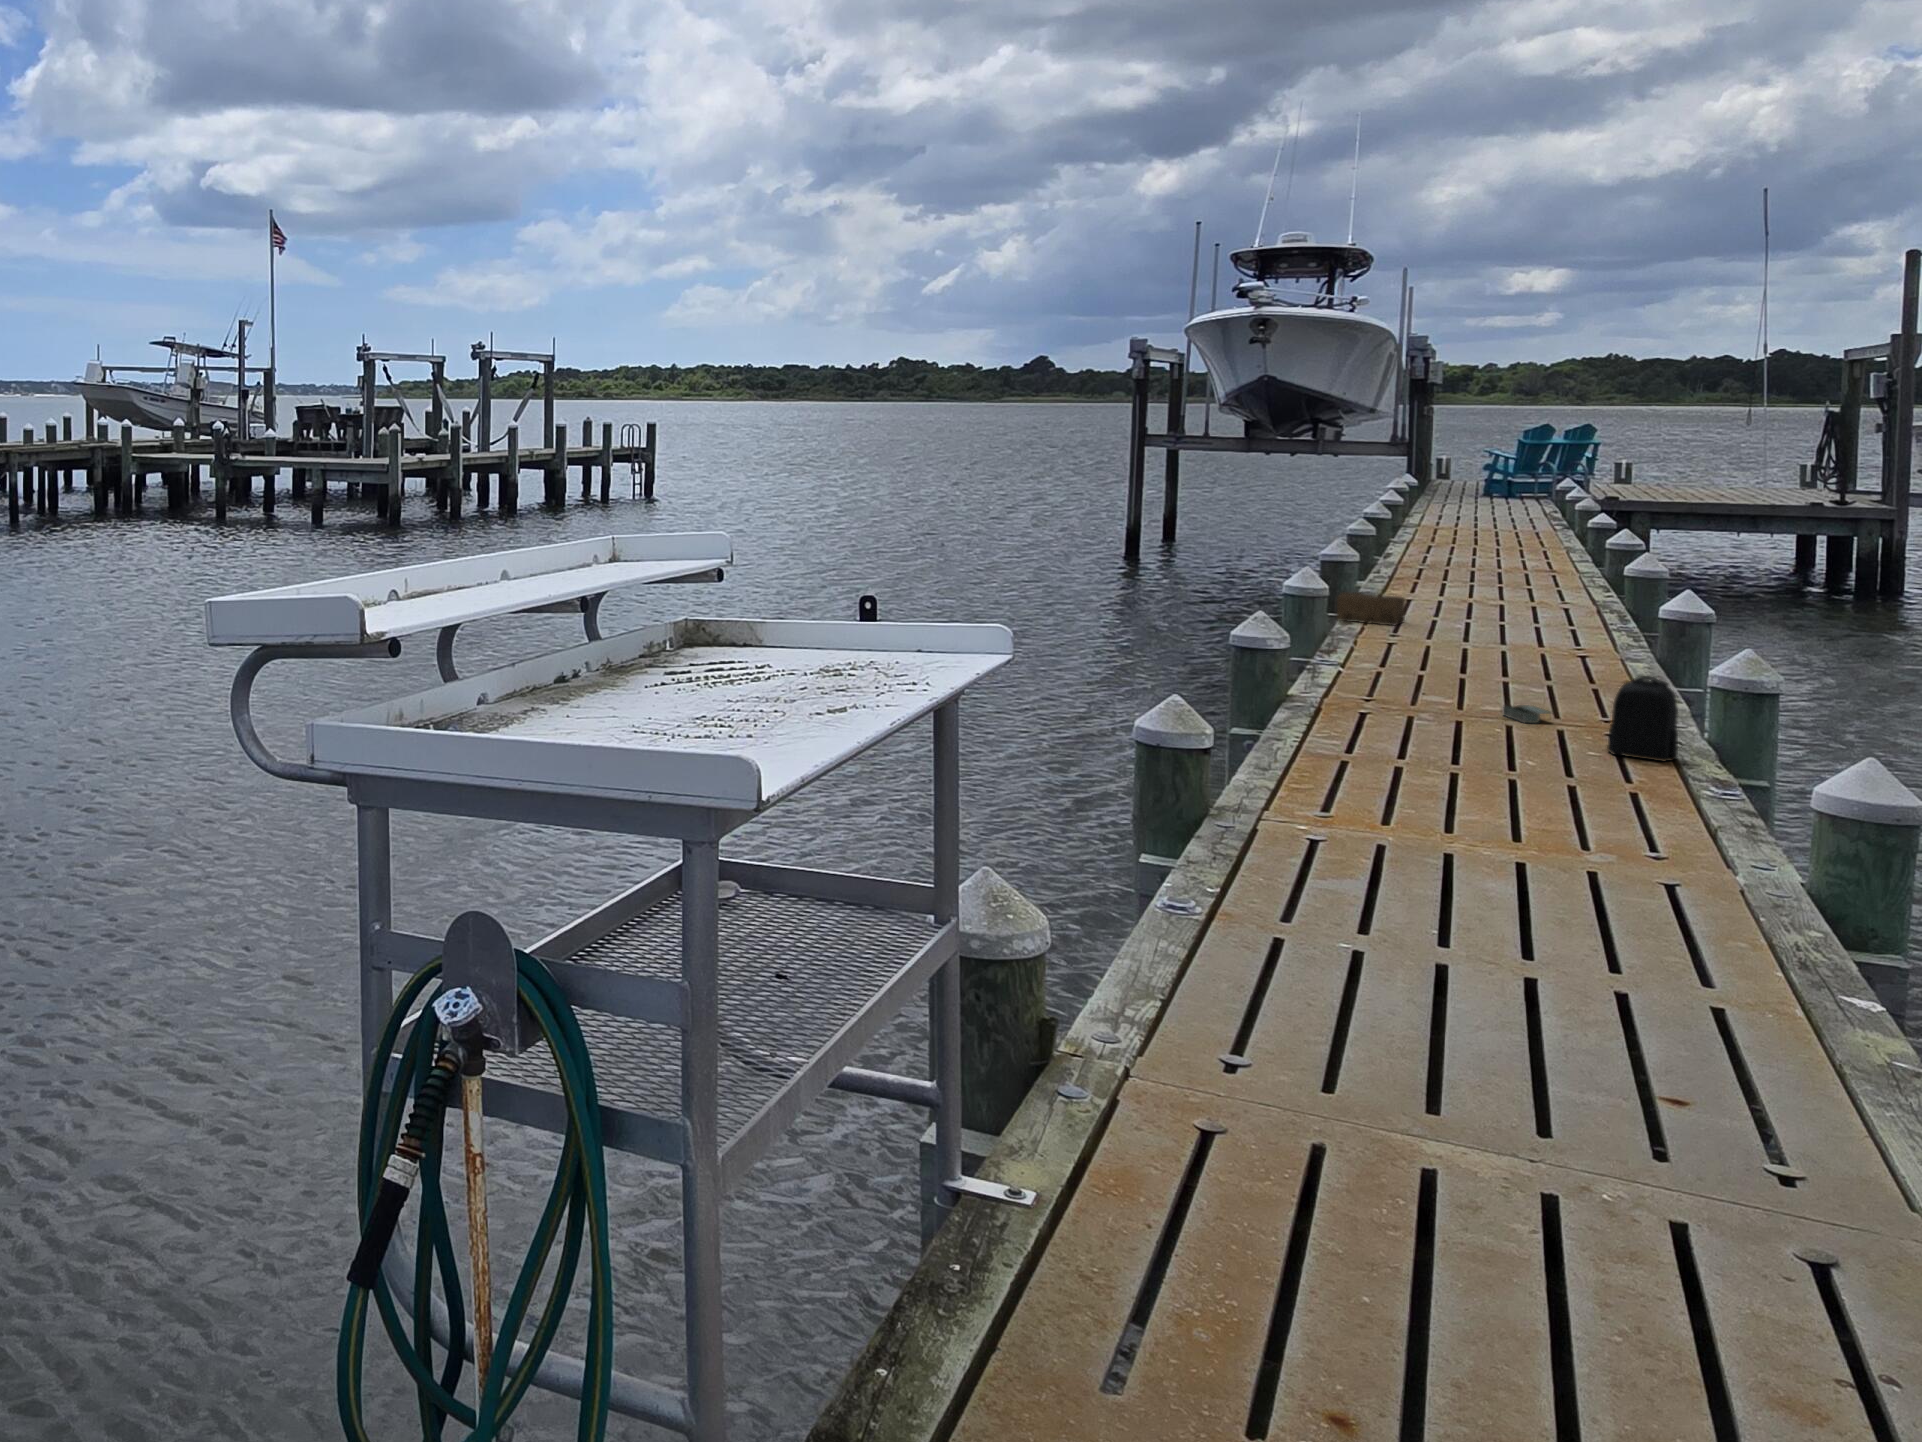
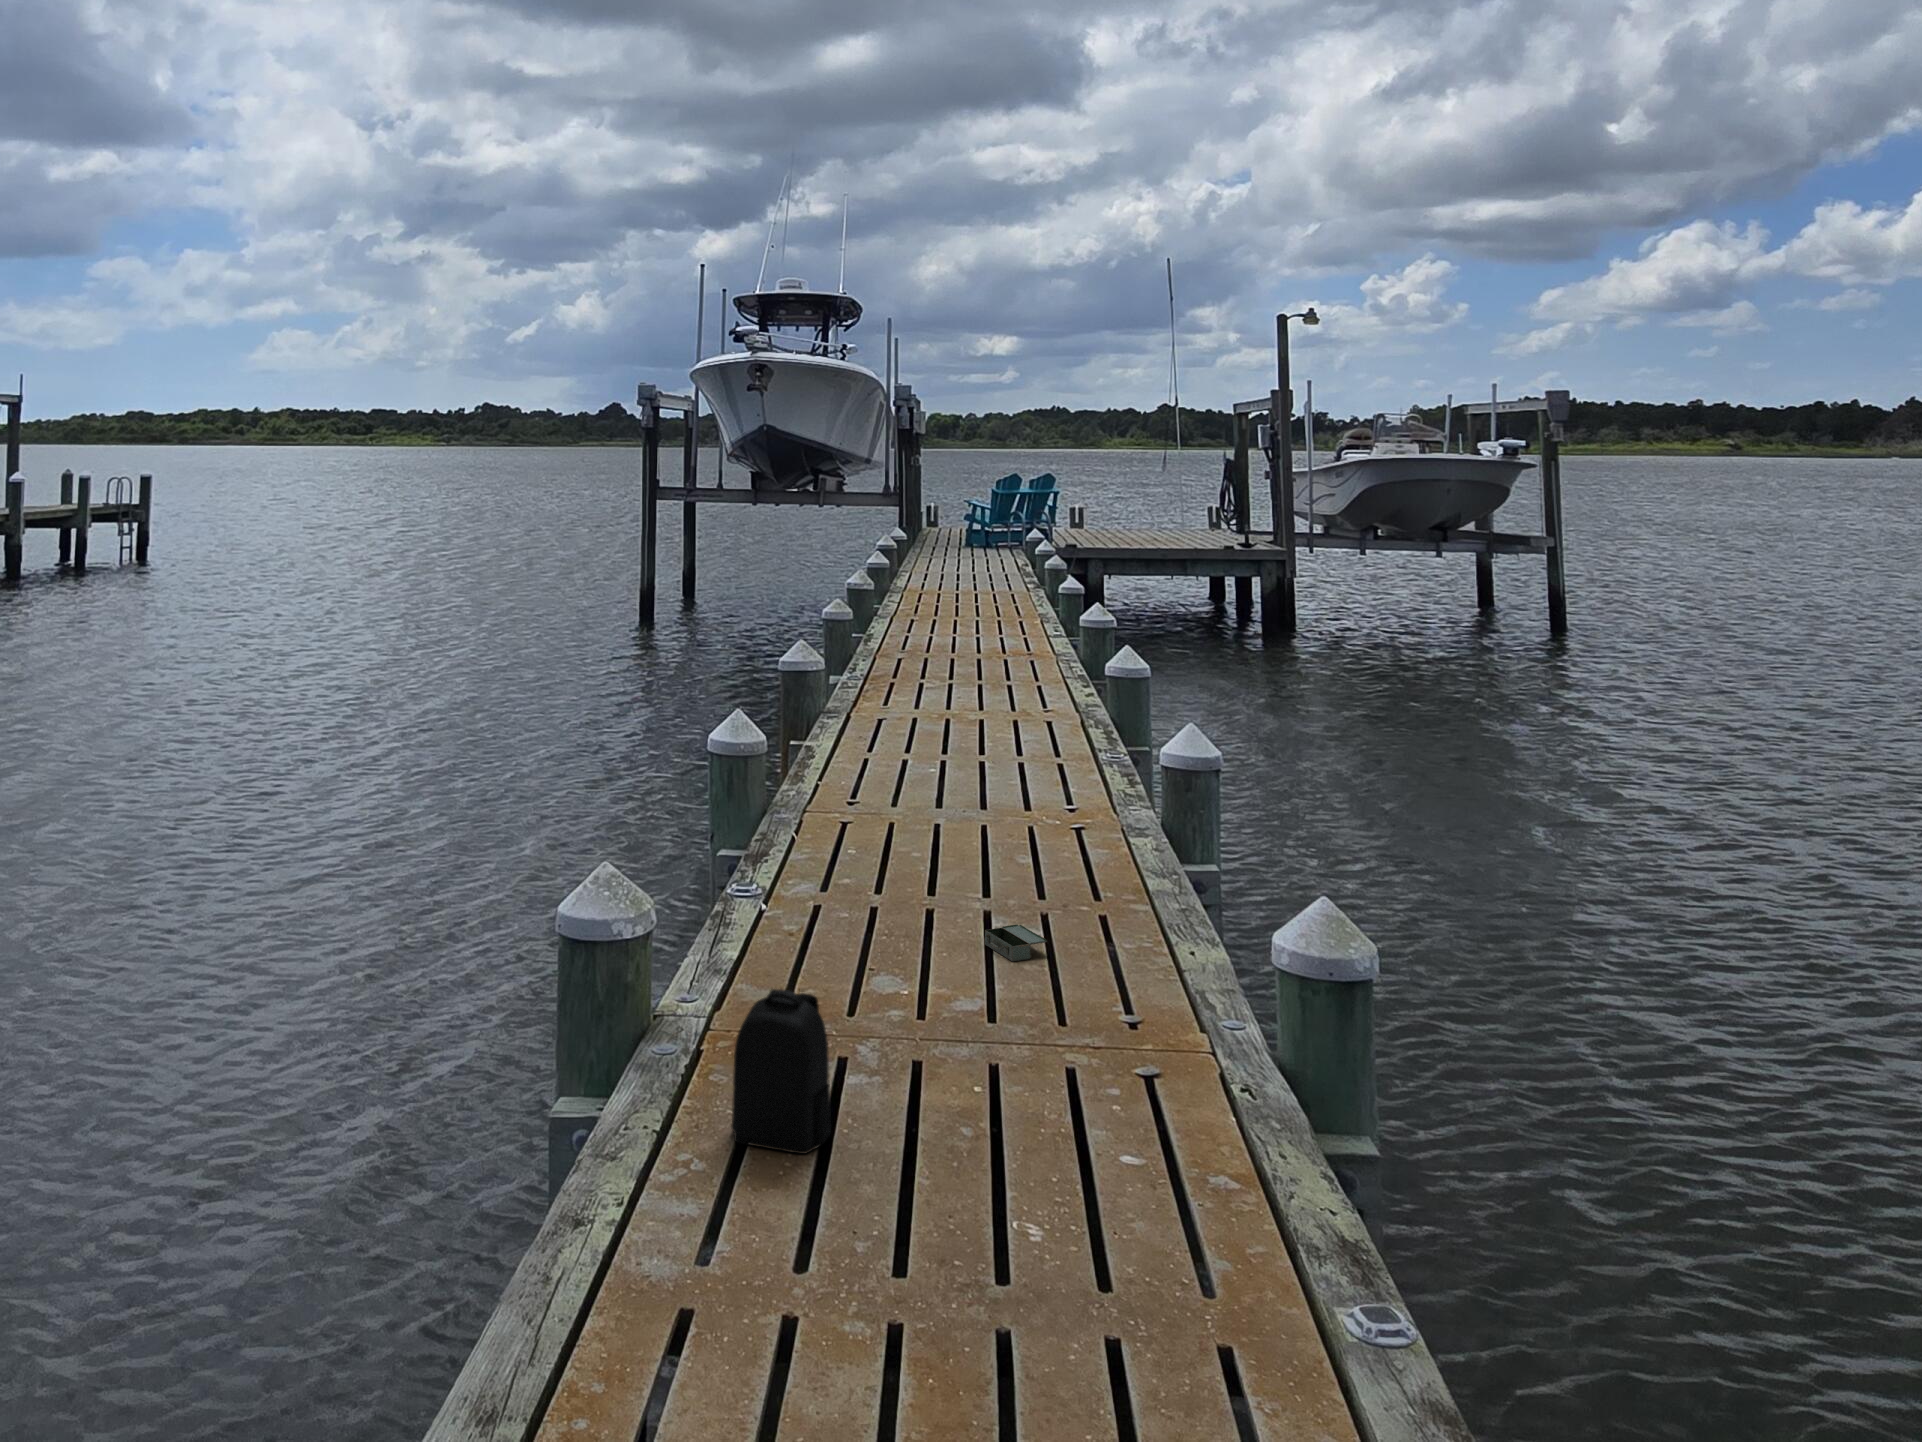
cardboard box: present [1337,592,1405,626] -> none [804,710,879,756]
backpack: present [1607,676,1678,761] -> present [731,989,831,1154]

